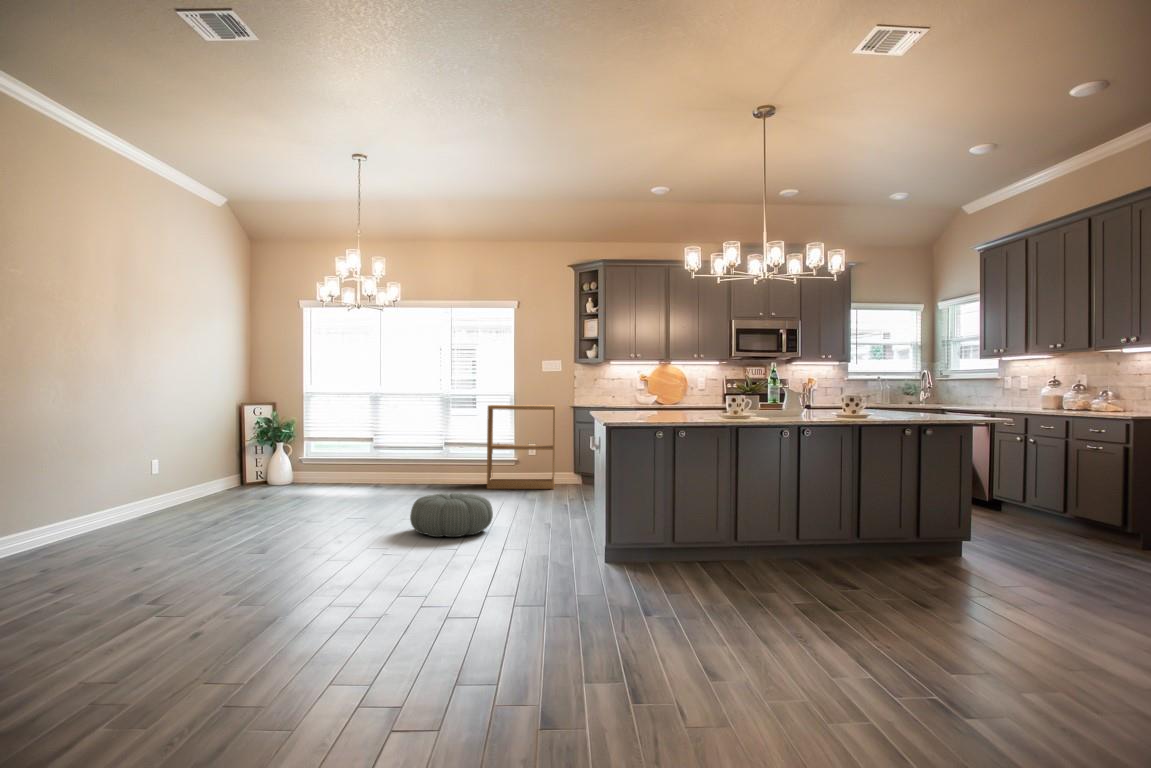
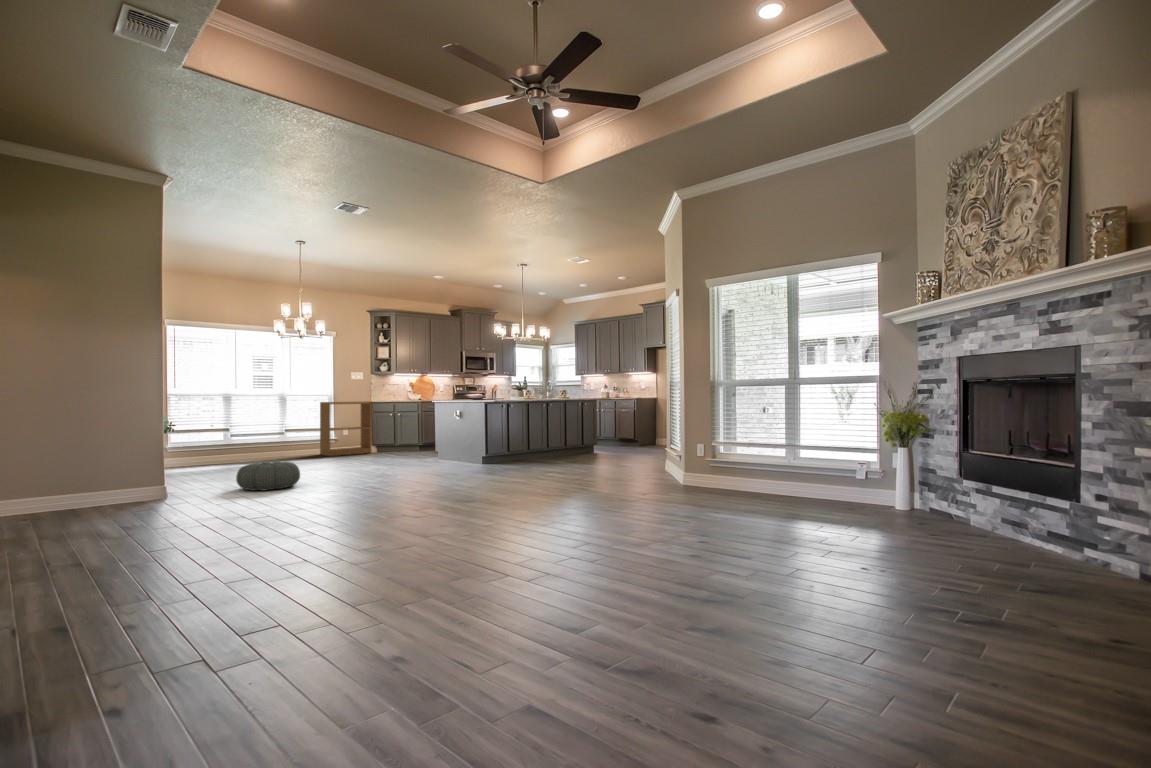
pouf: present [410,493,493,537] -> present [236,461,300,490]

